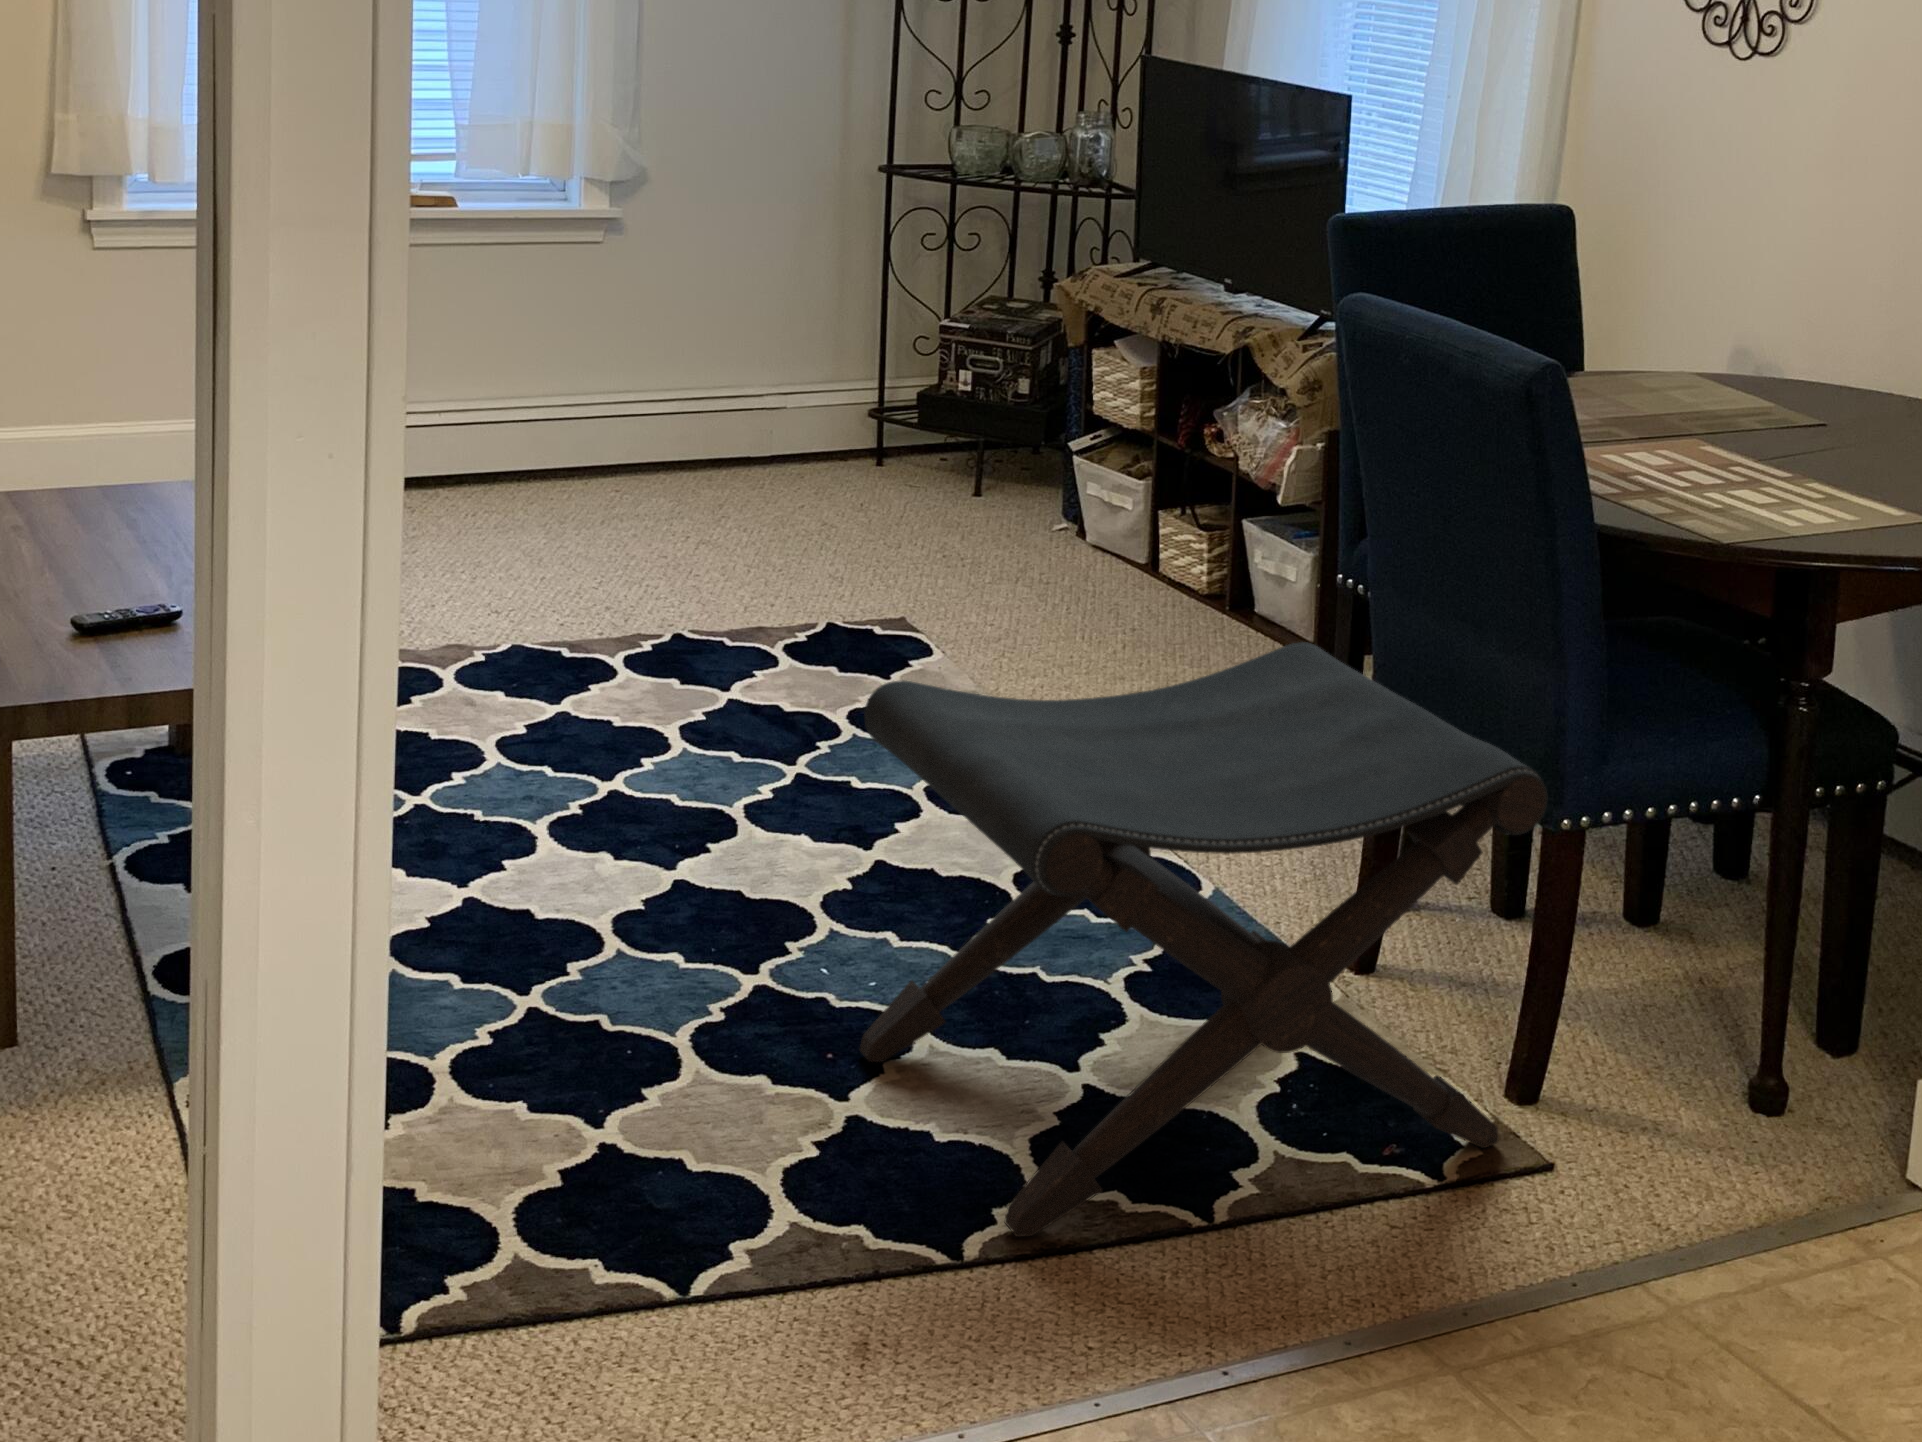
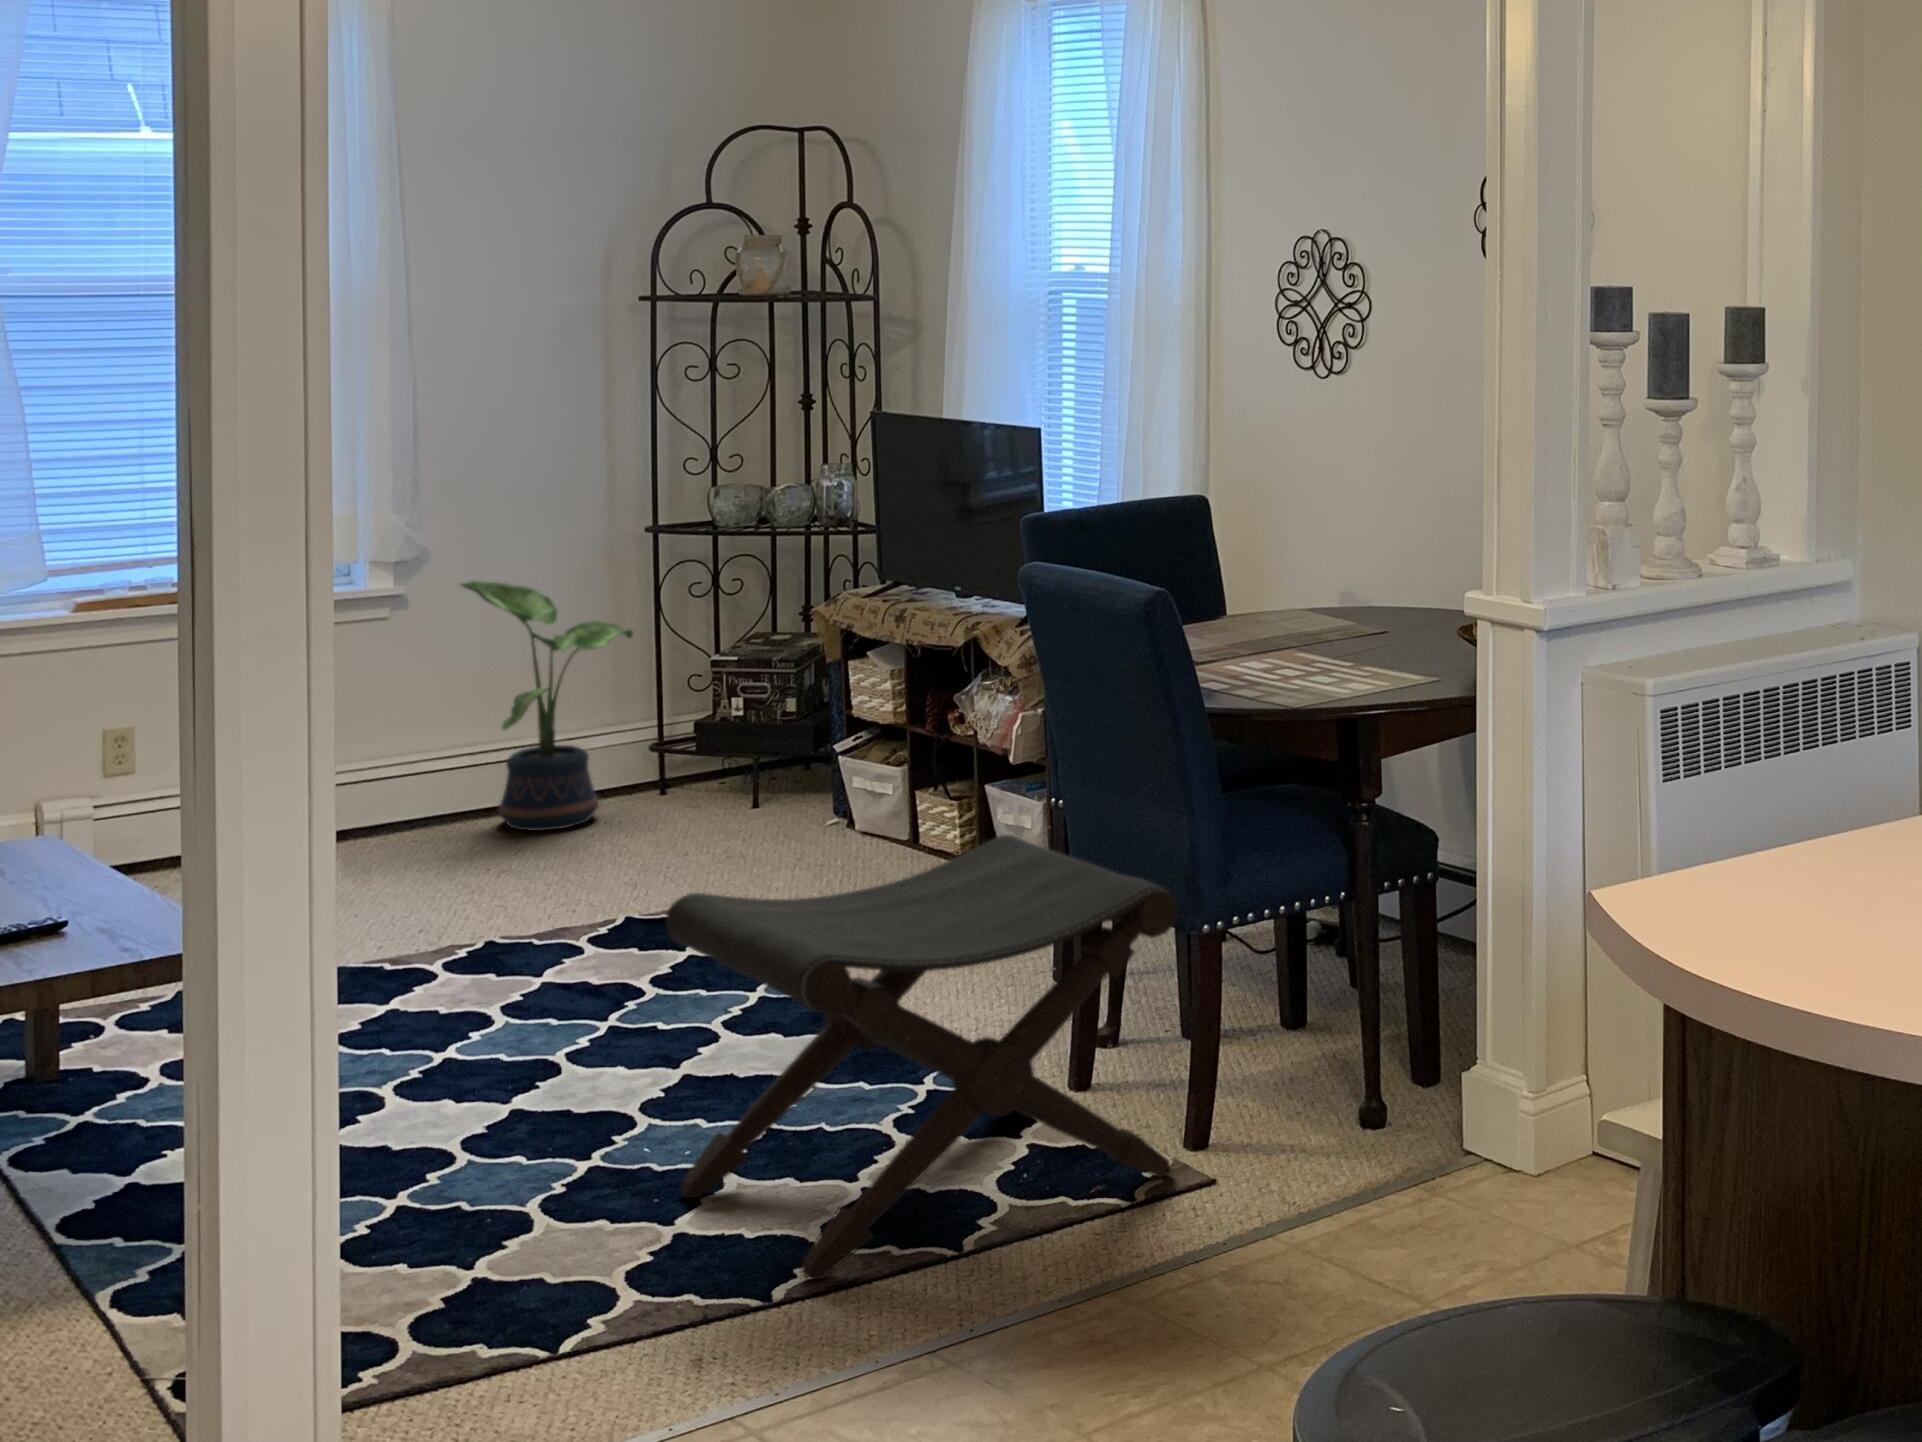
potted plant: none [674,207,857,495] -> present [461,581,633,831]

